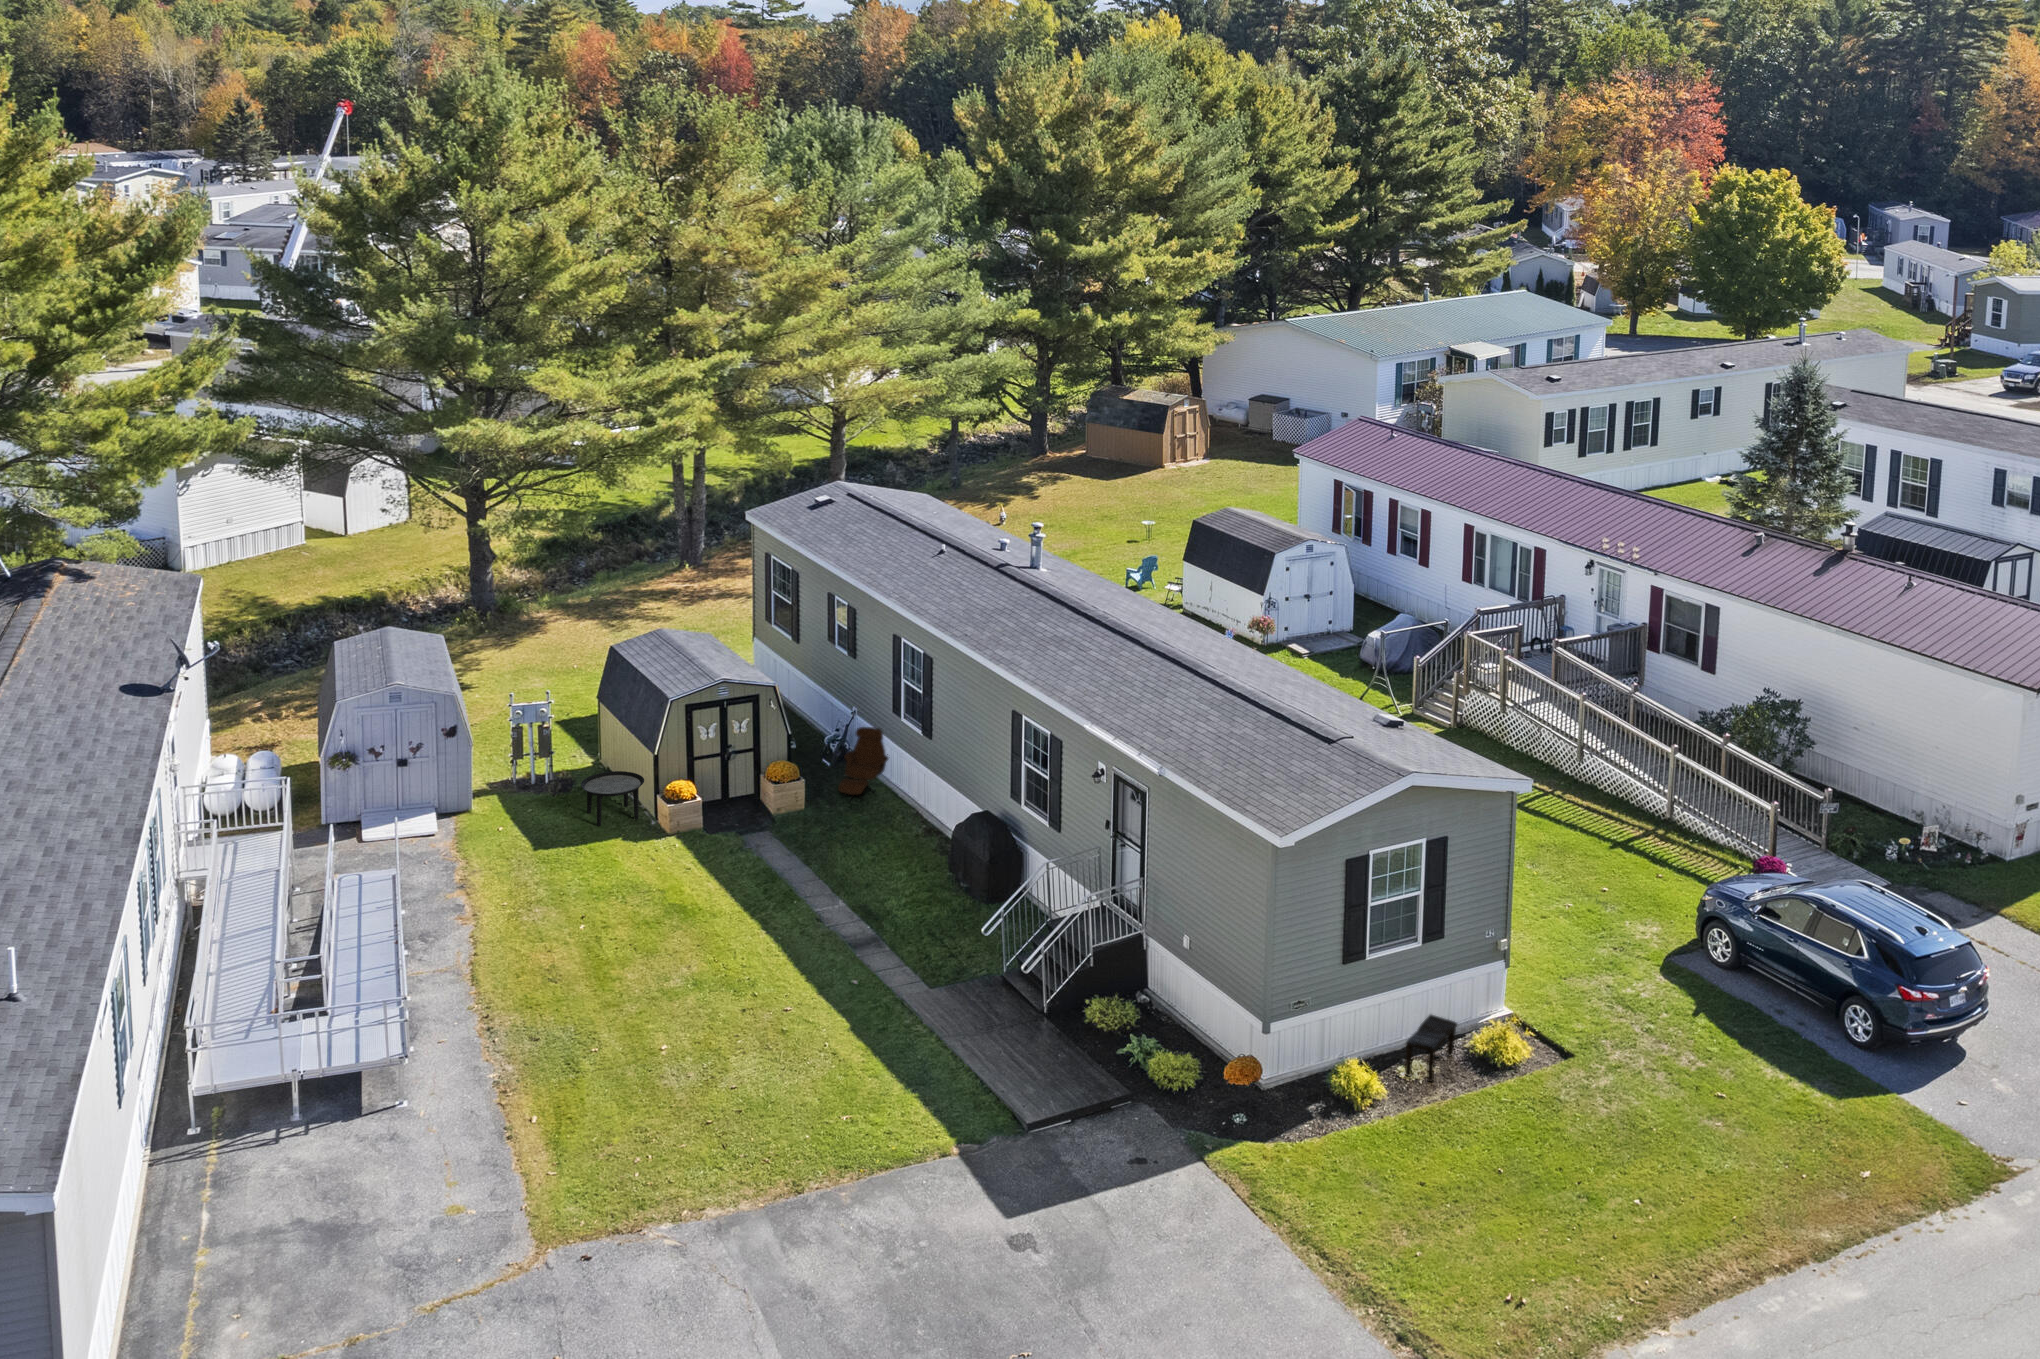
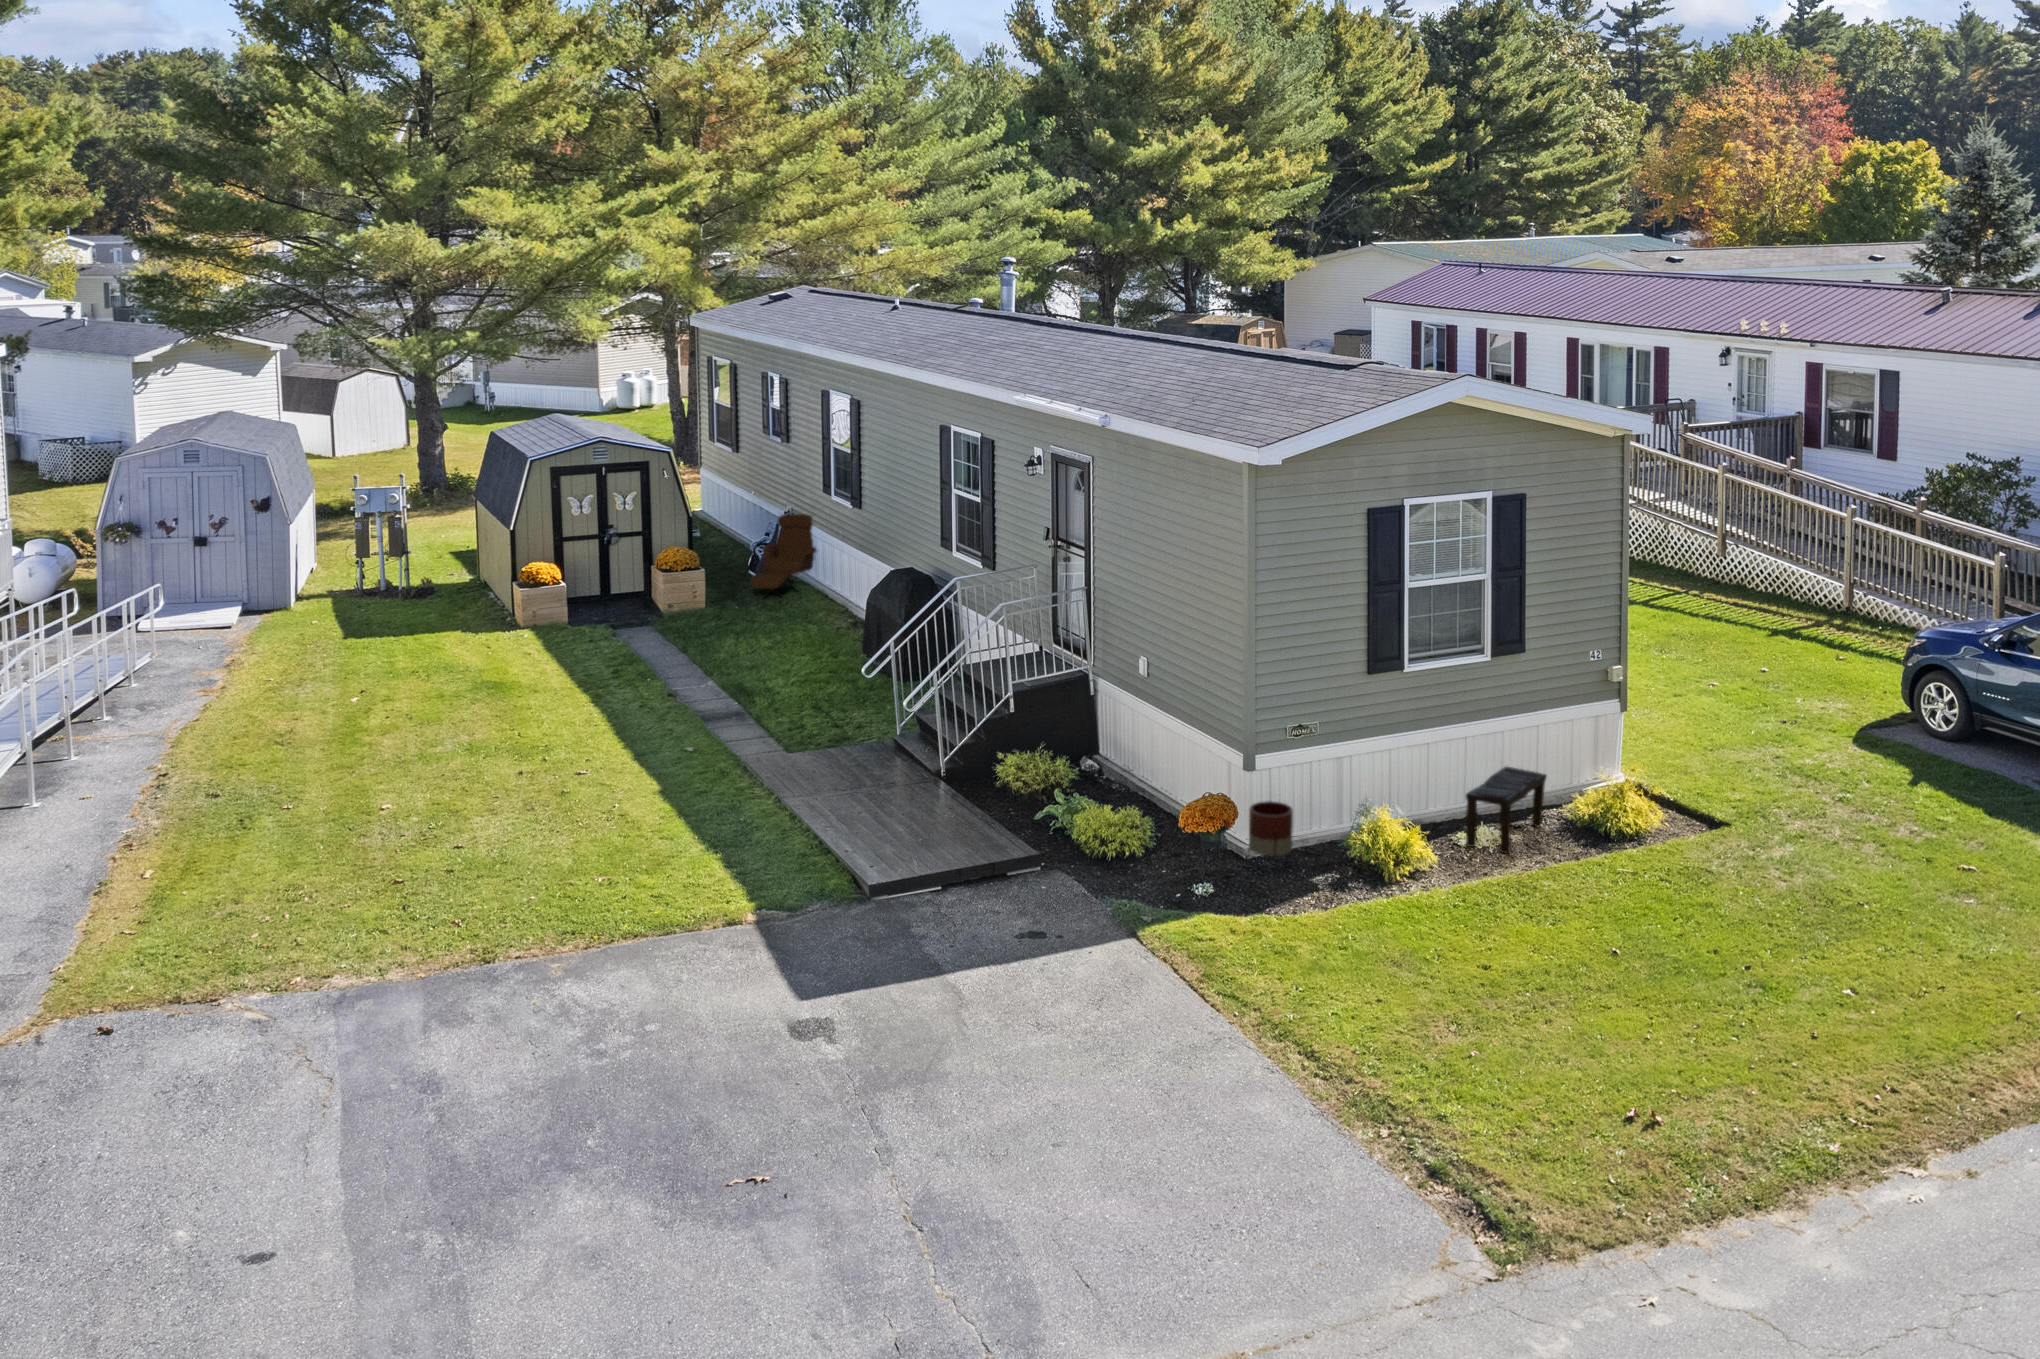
round table: present [581,771,644,826] -> none [417,557,500,617]
planter: none [1265,1053,1296,1104] -> present [1249,801,1293,857]

